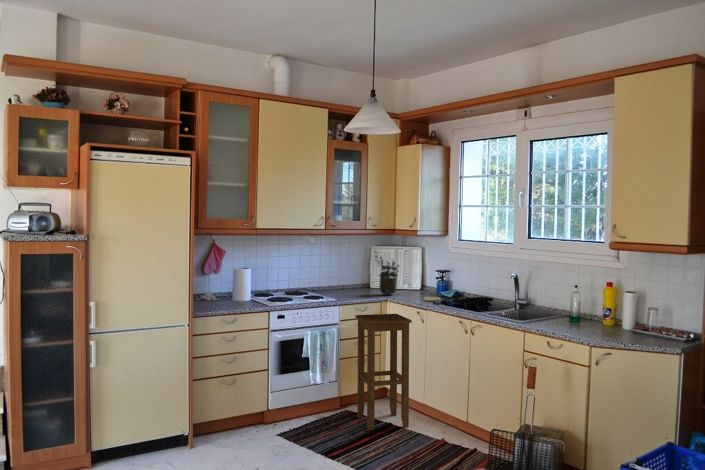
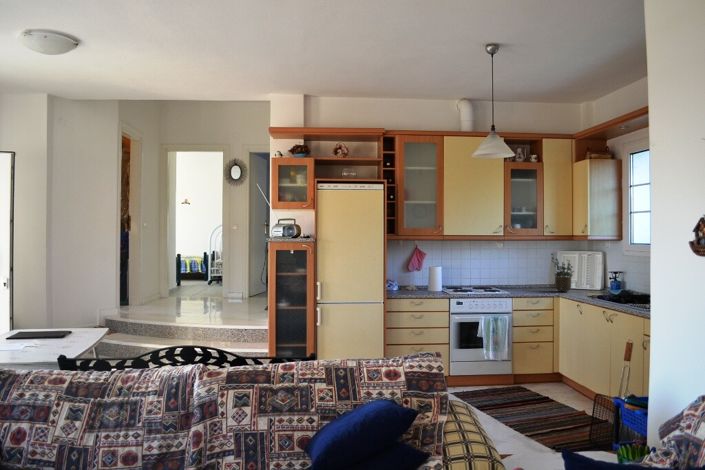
stool: present [355,314,412,430] -> none [525,307,573,410]

